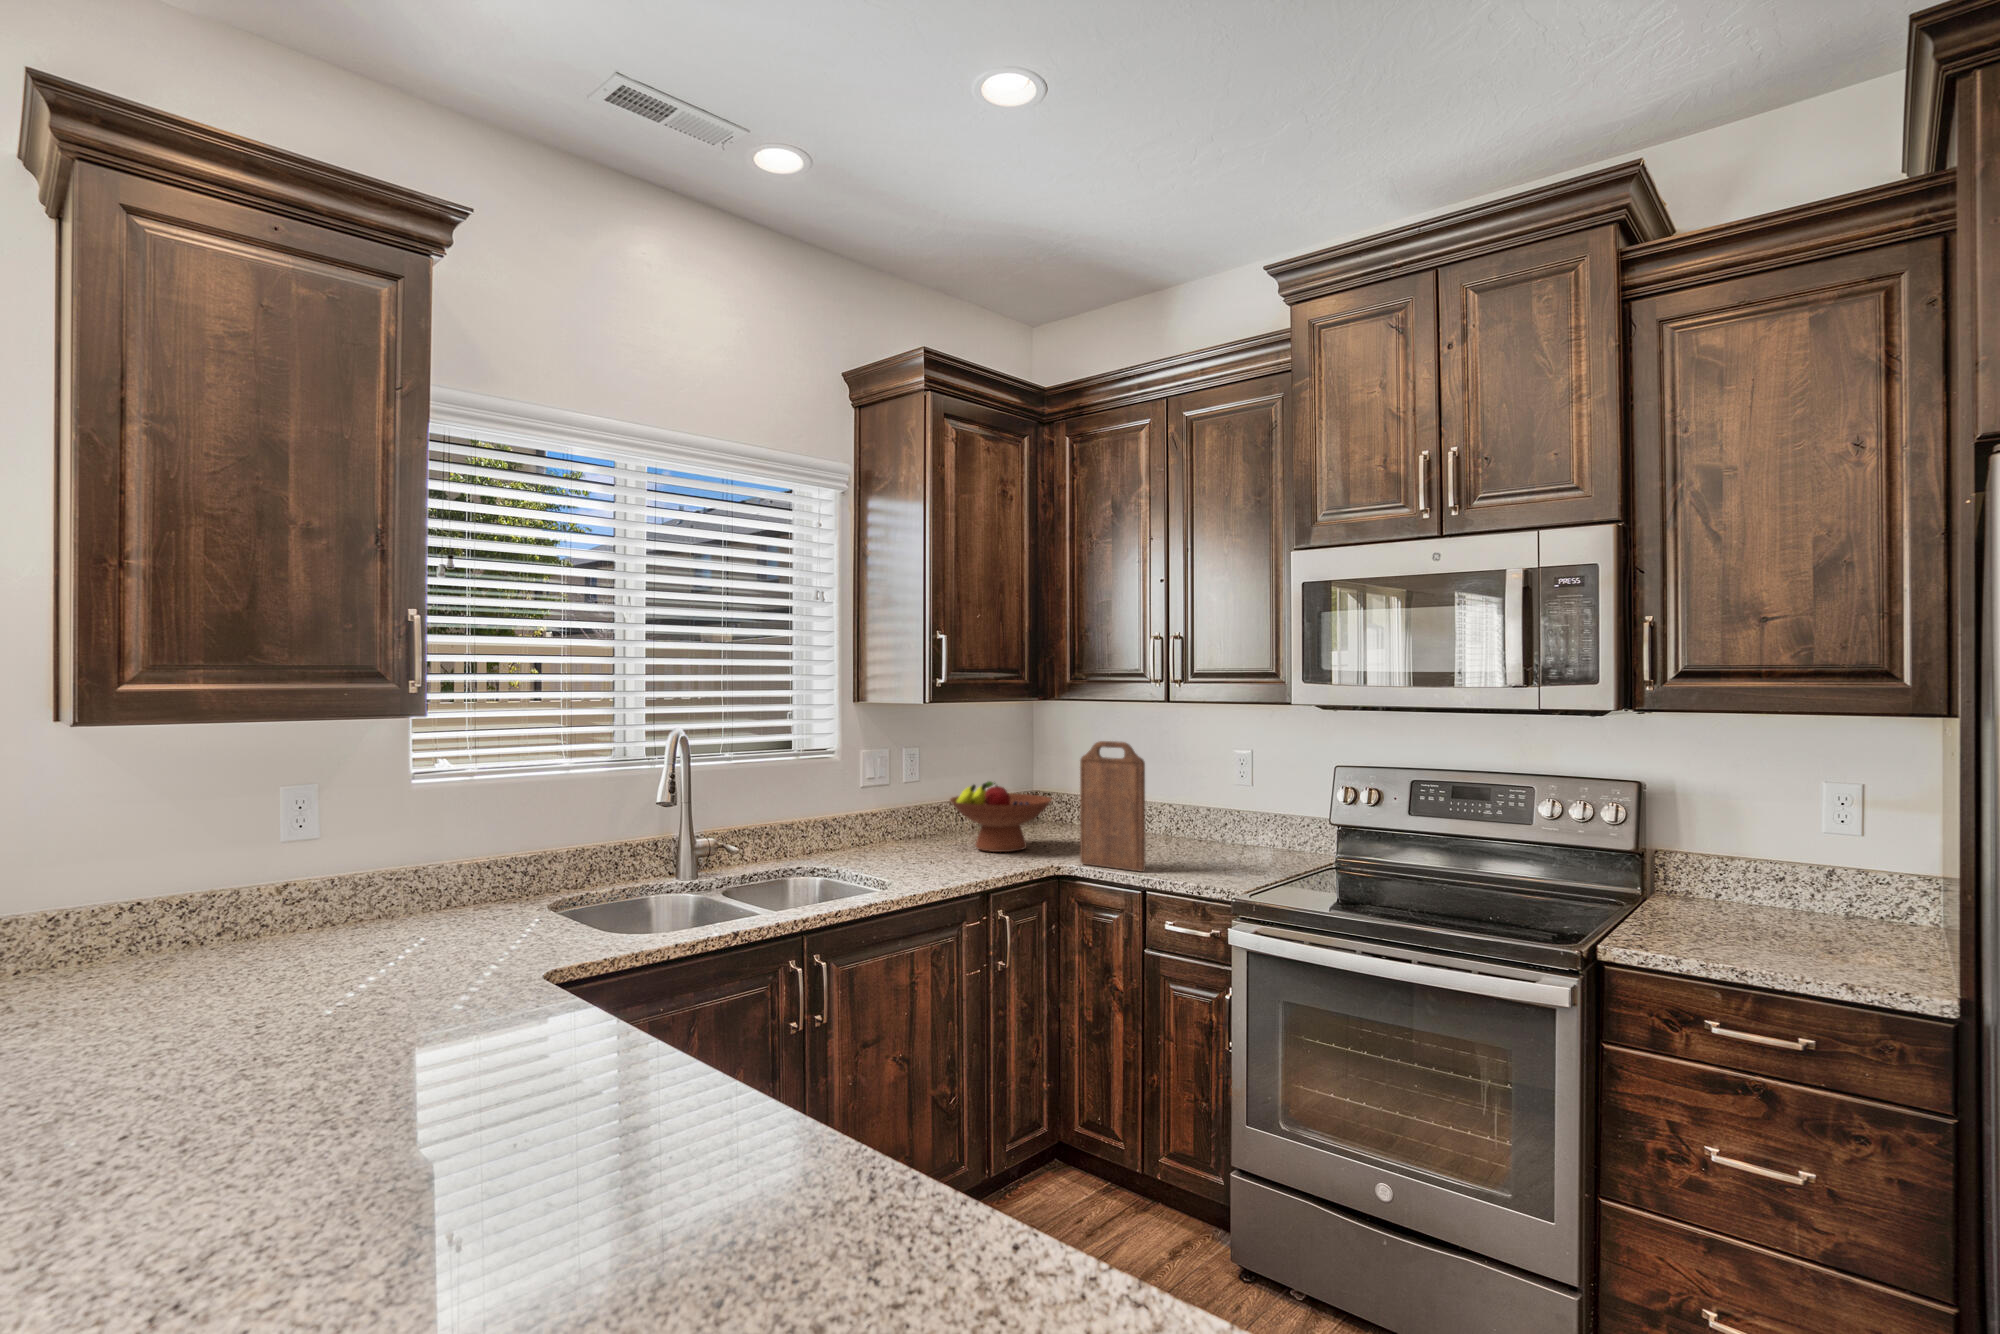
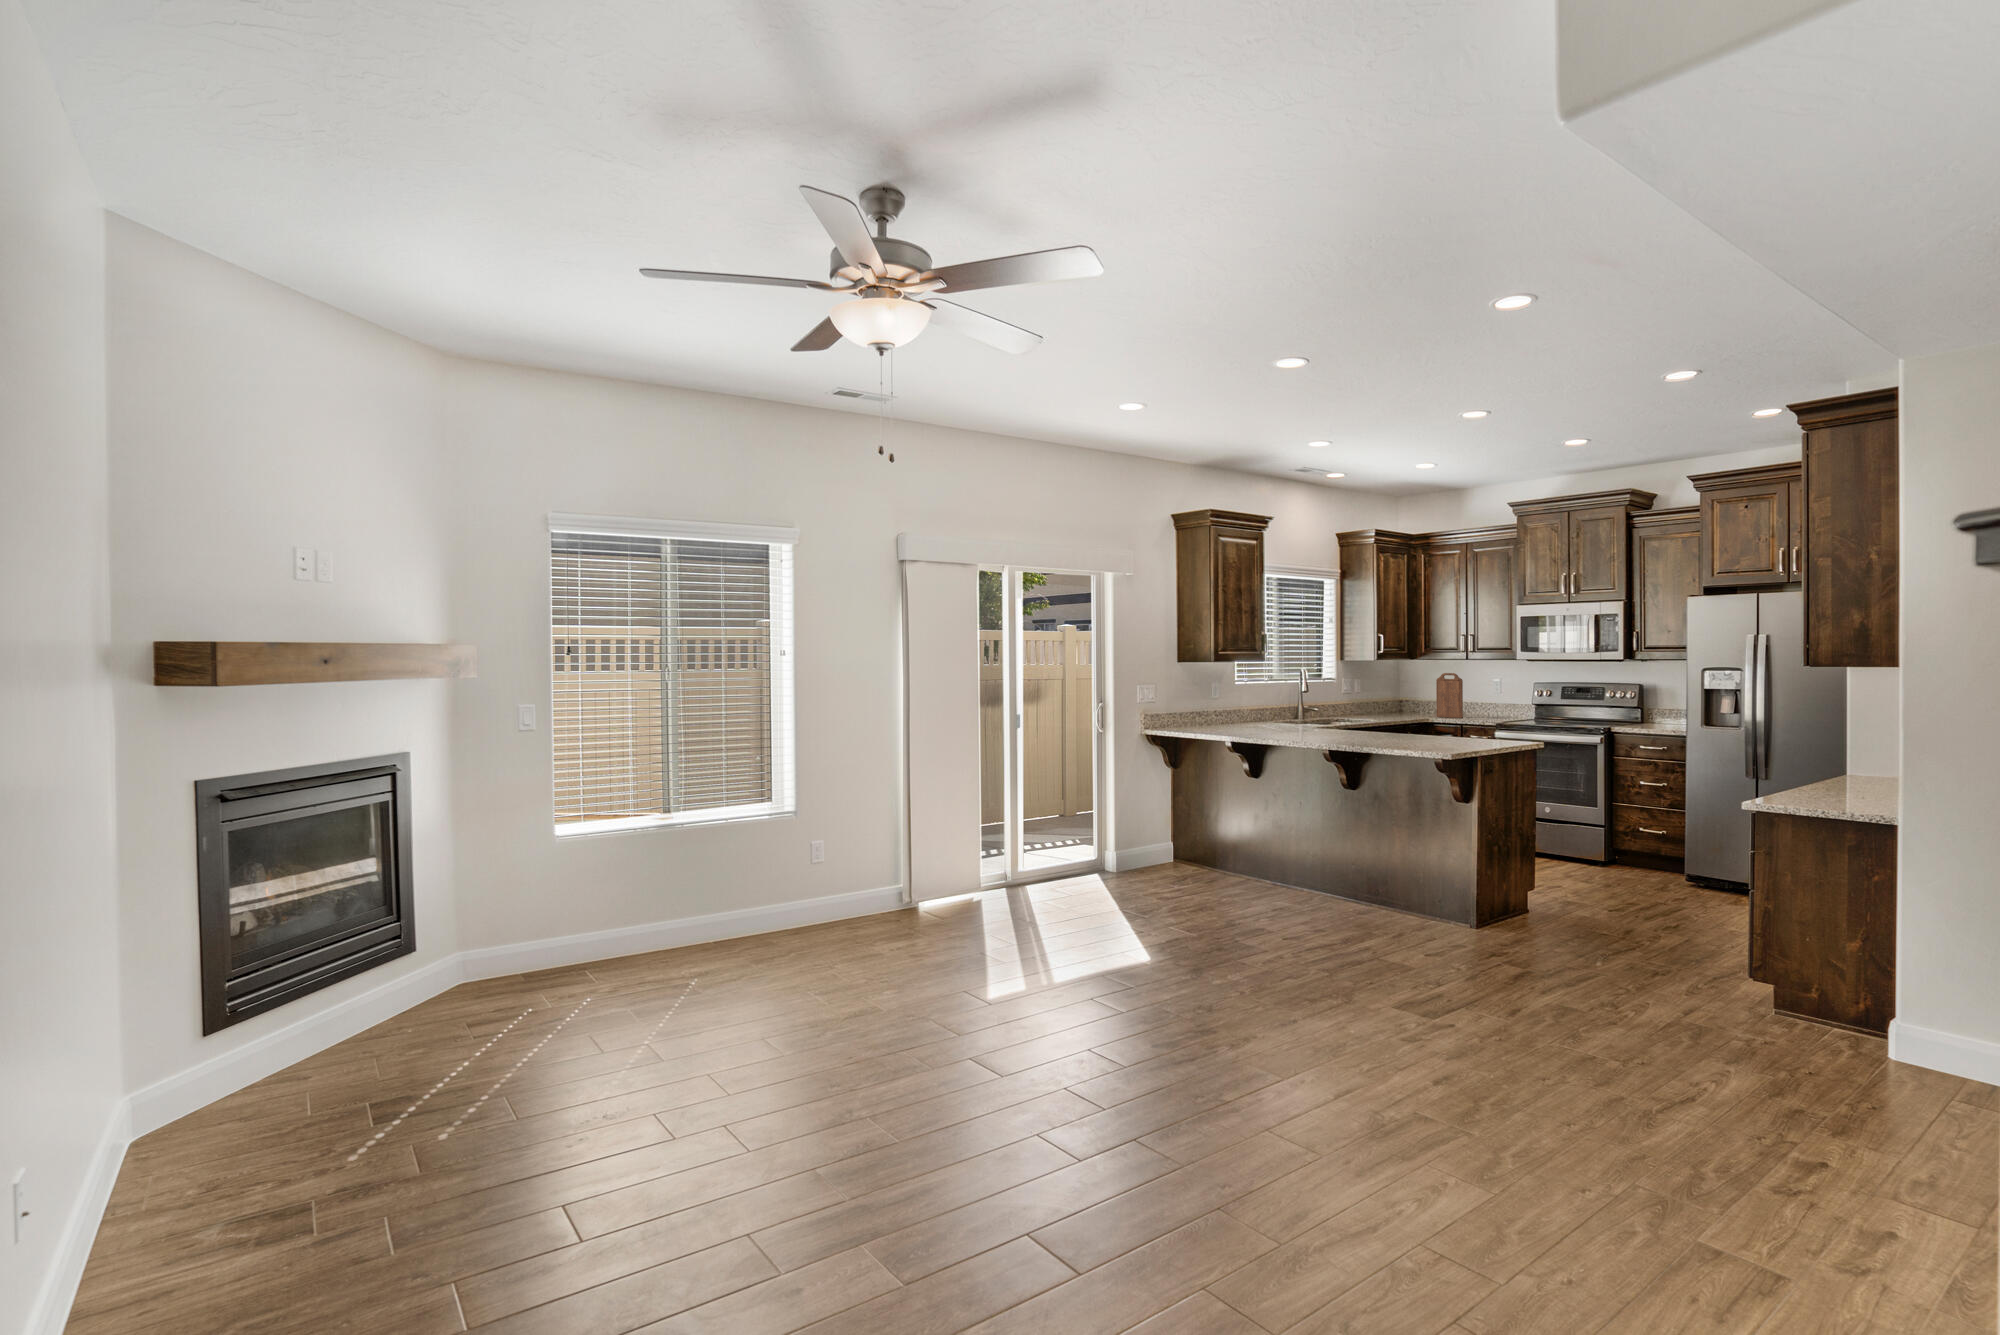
fruit bowl: present [950,781,1052,852] -> none [1379,689,1421,715]

